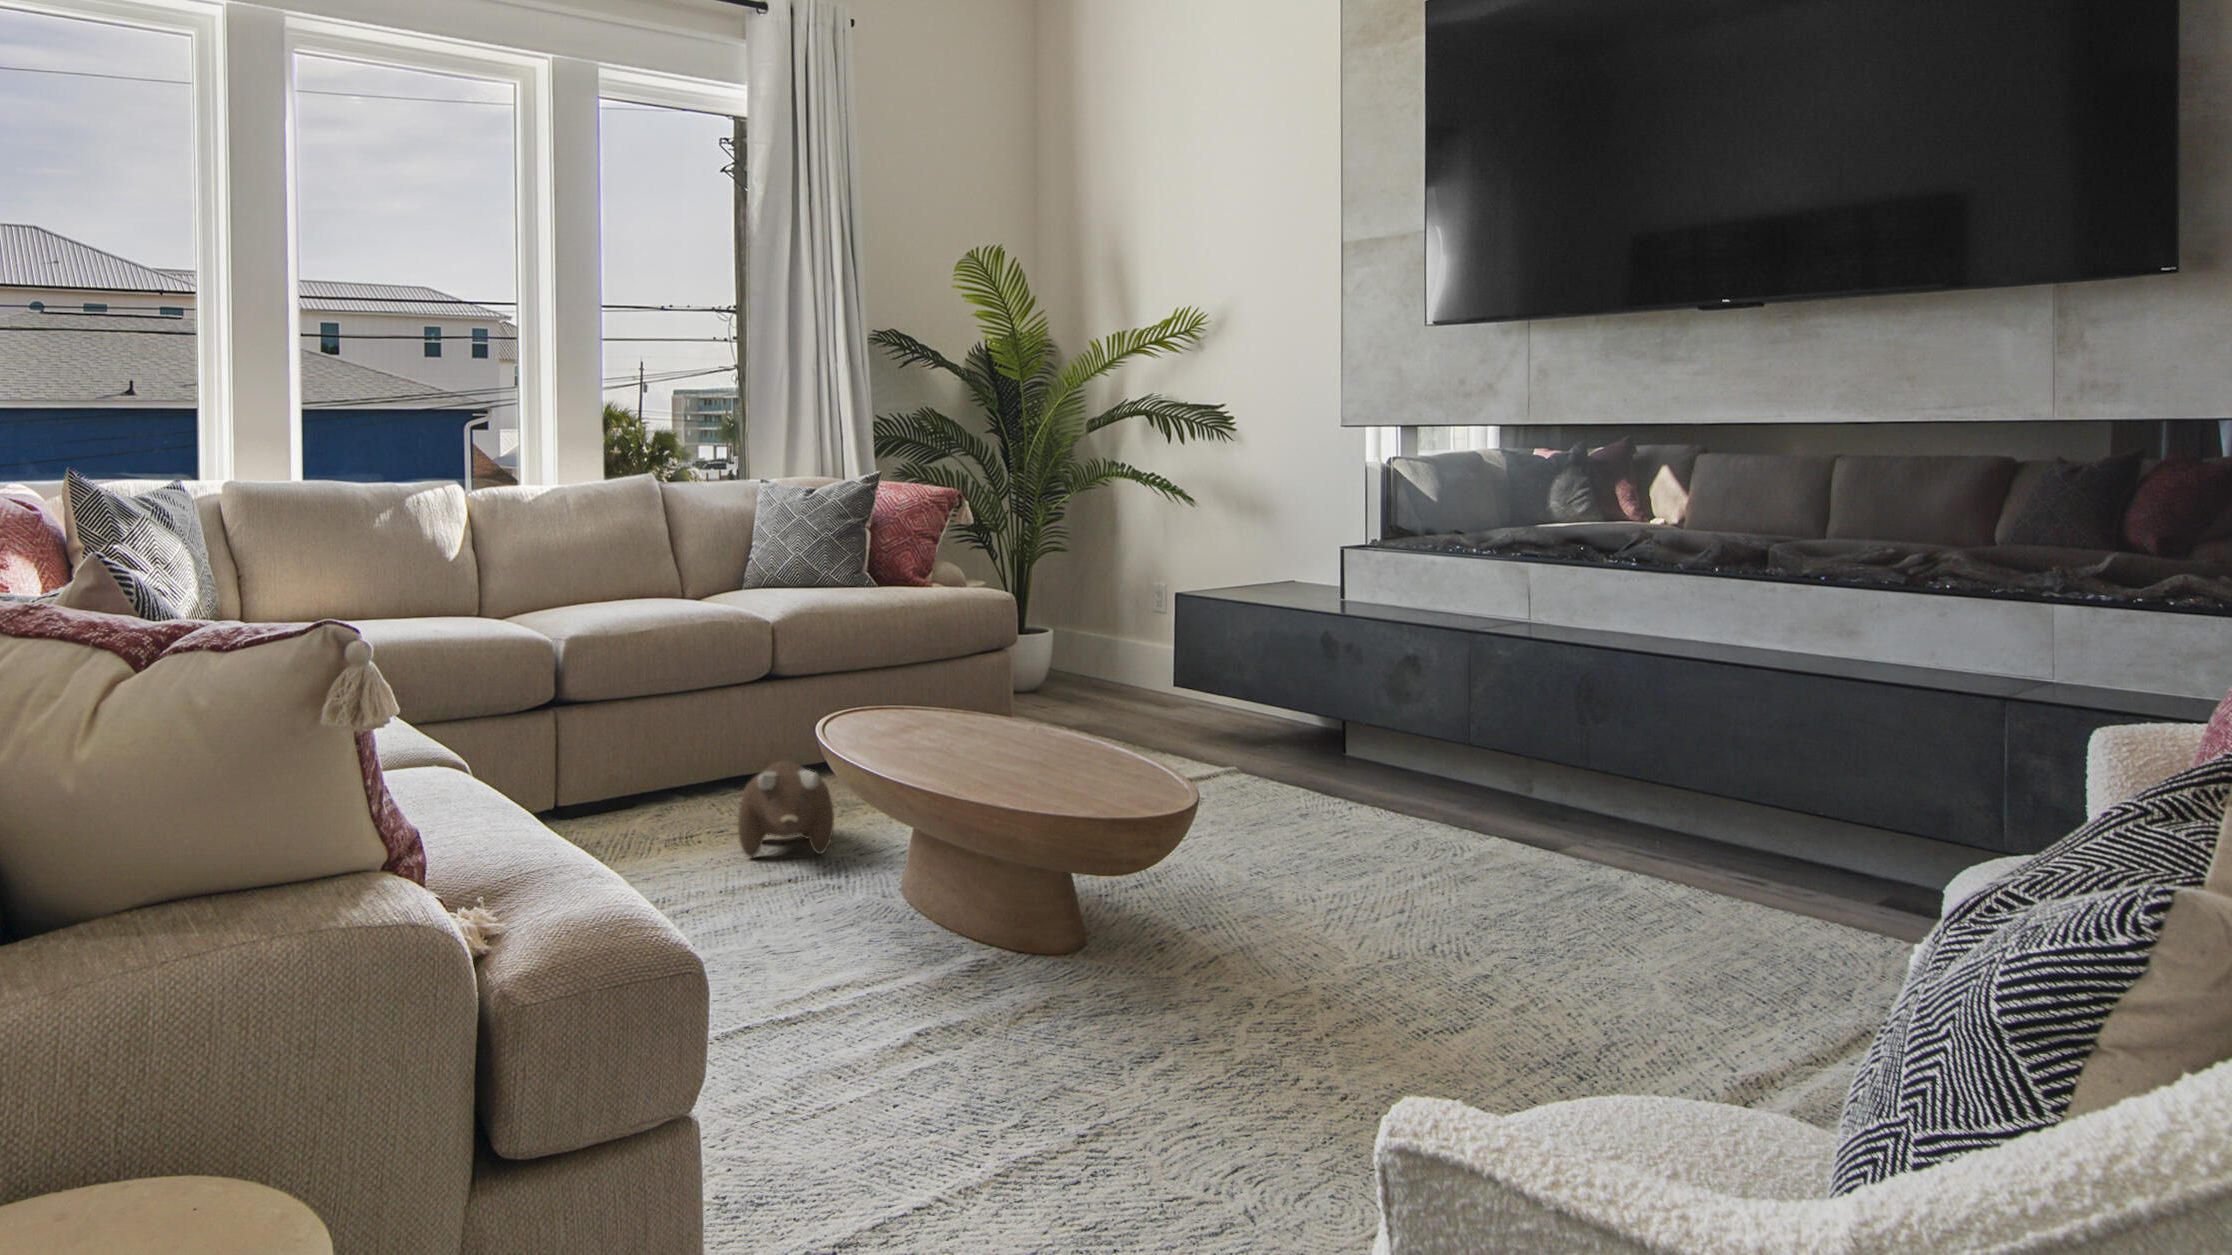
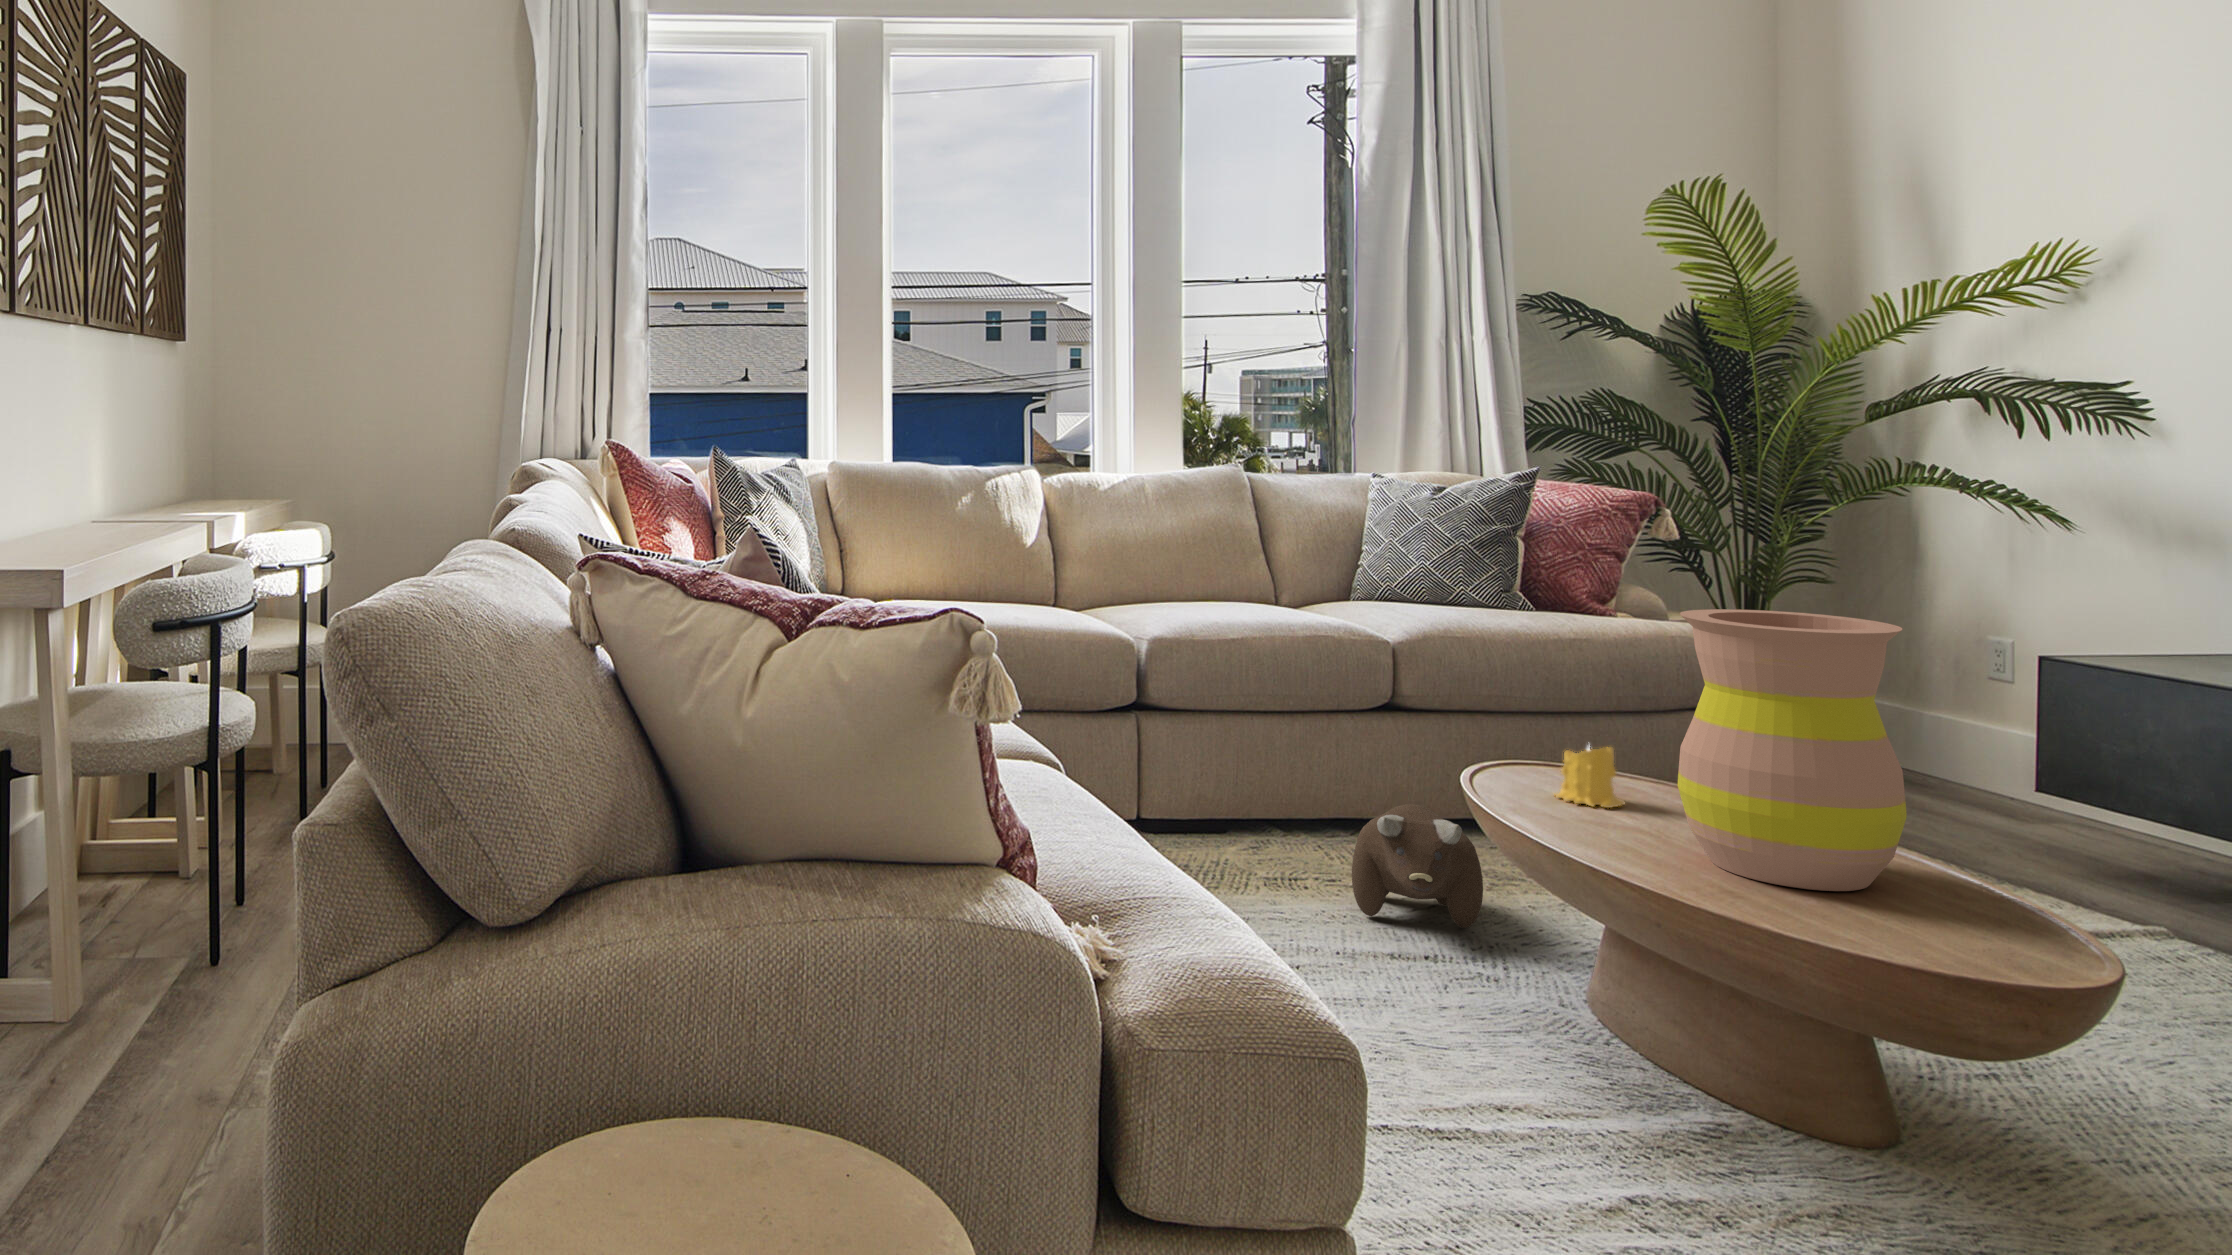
vase: none [956,593,1084,786] -> present [1677,609,1907,891]
candle: none [880,696,926,746] -> present [1555,746,1625,808]

